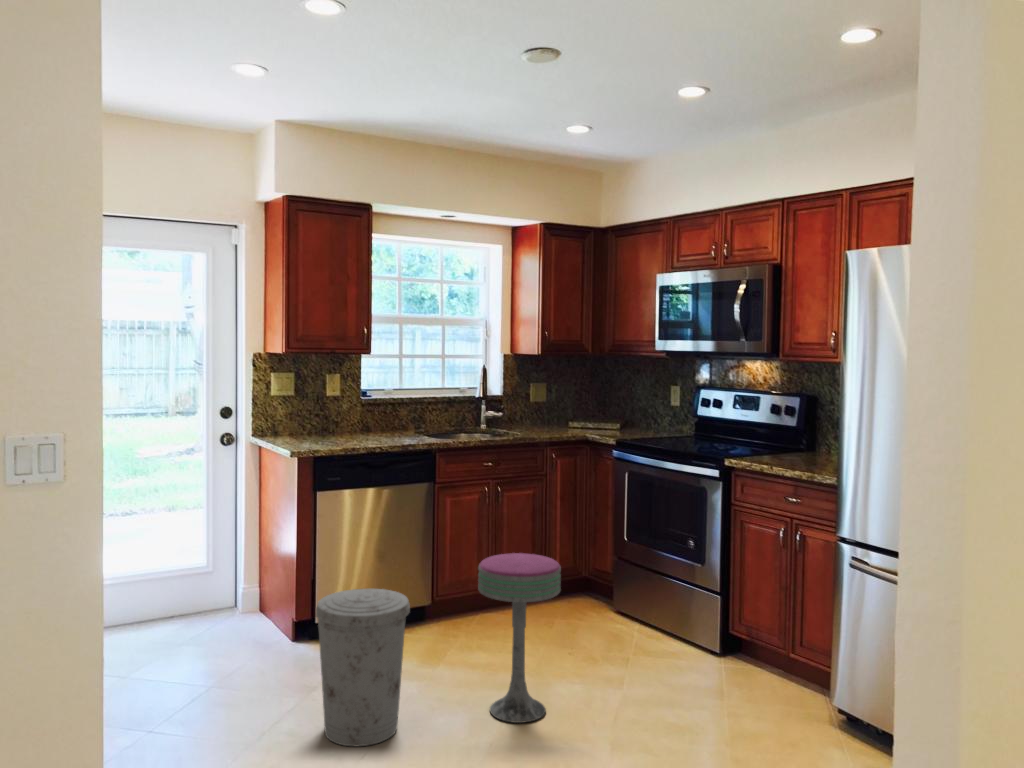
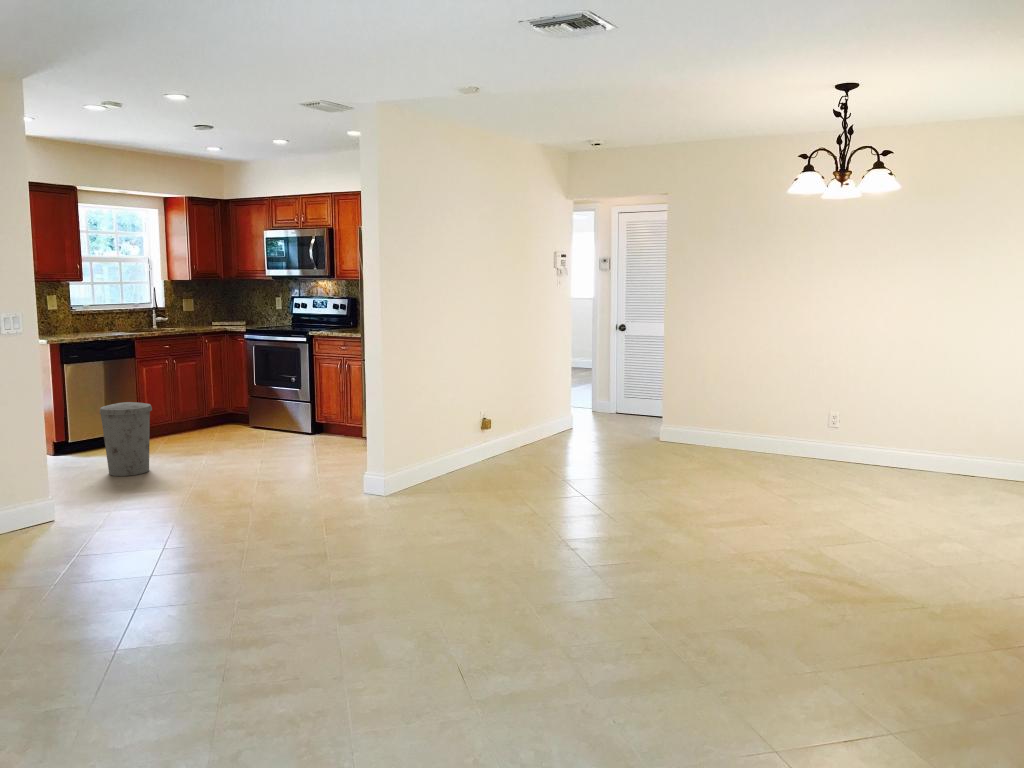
bar stool: present [478,553,561,723] -> none [184,382,229,462]

